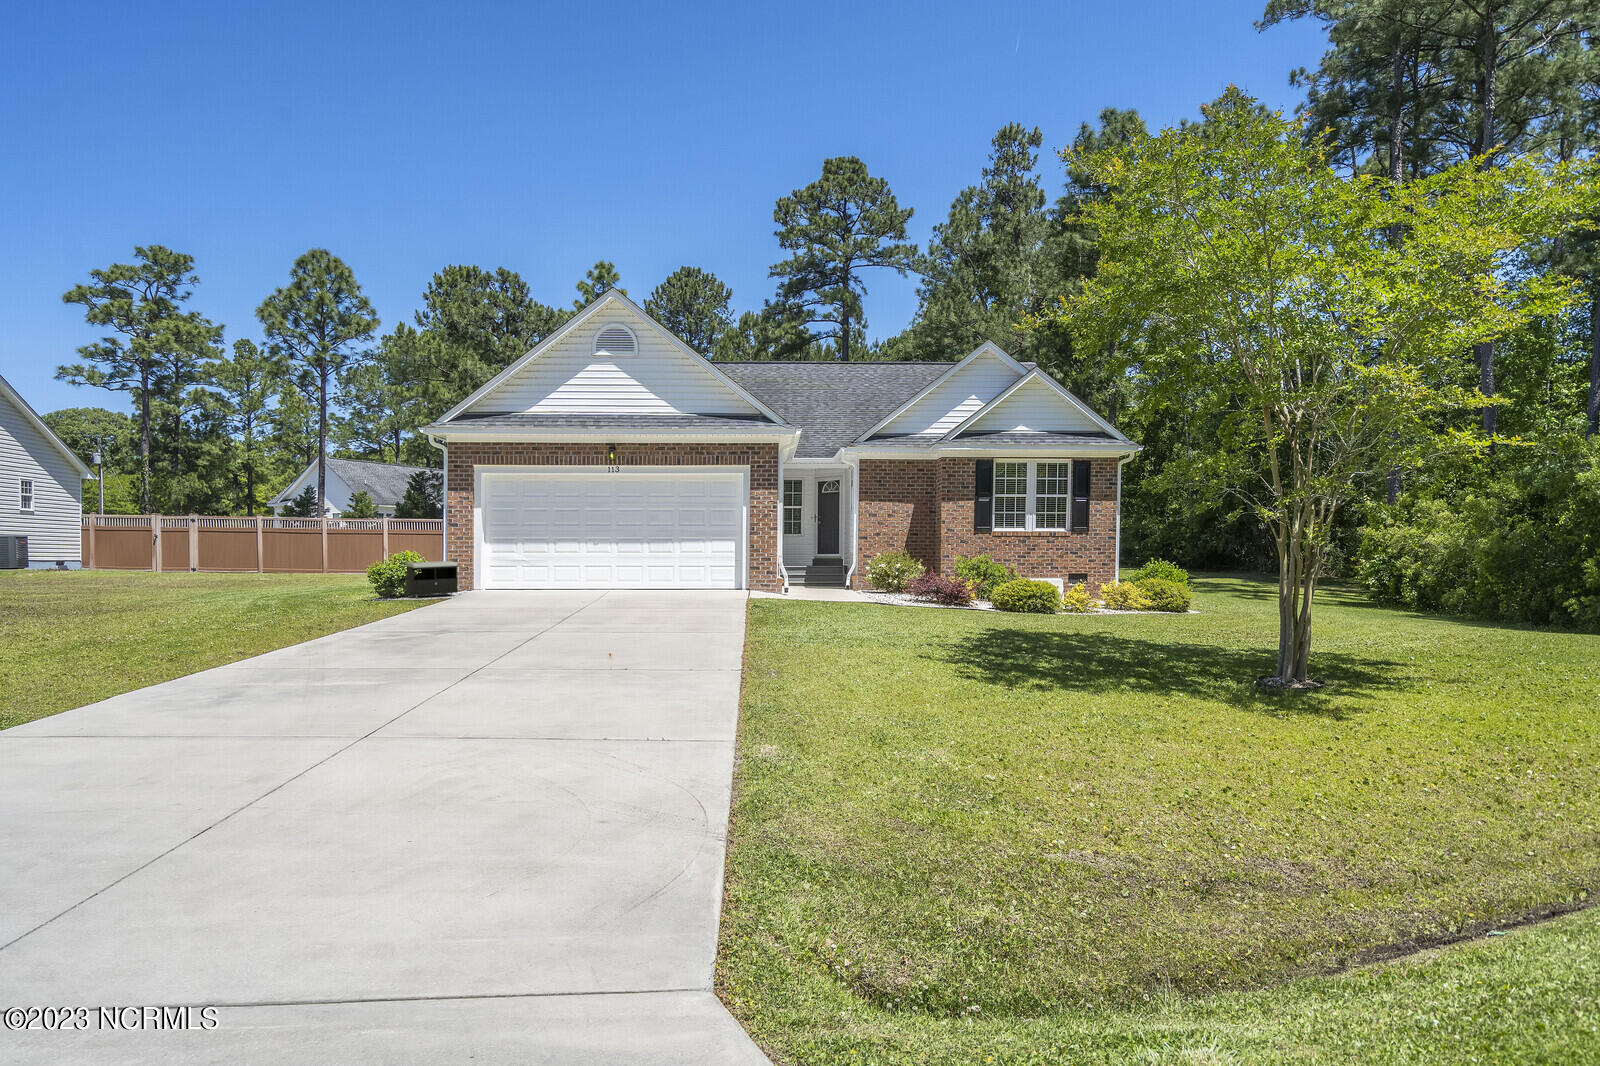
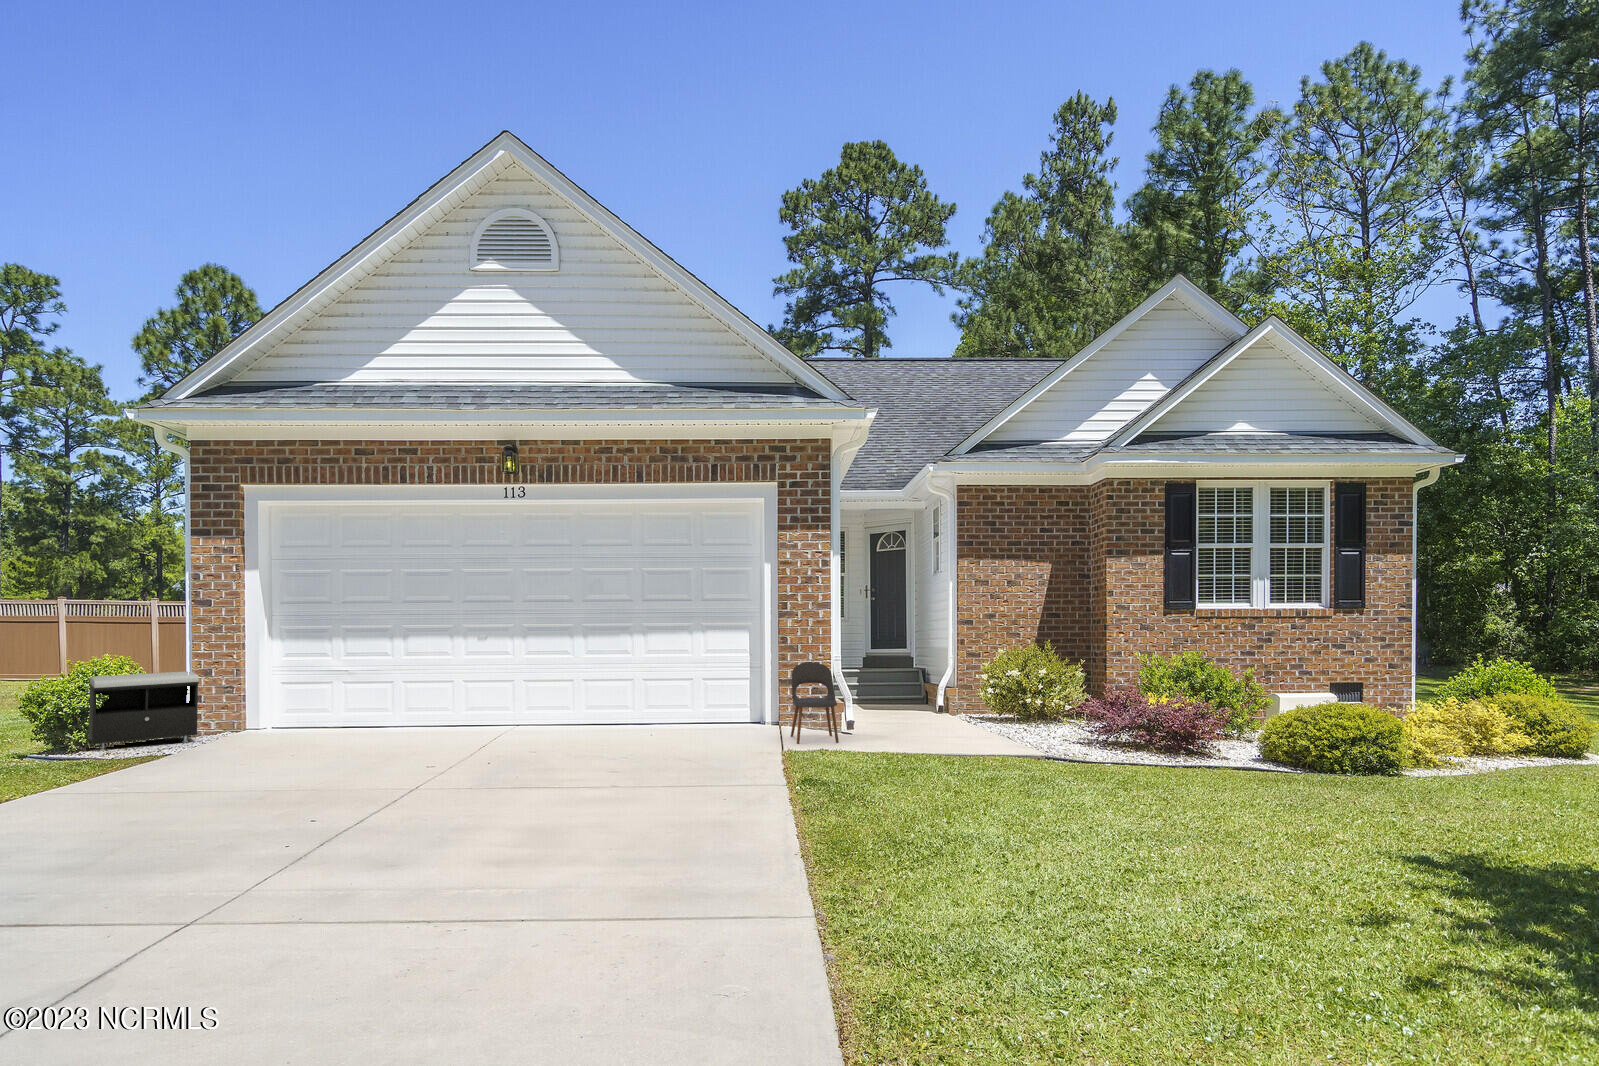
chair: none [757,559,780,599] -> present [791,663,839,744]

